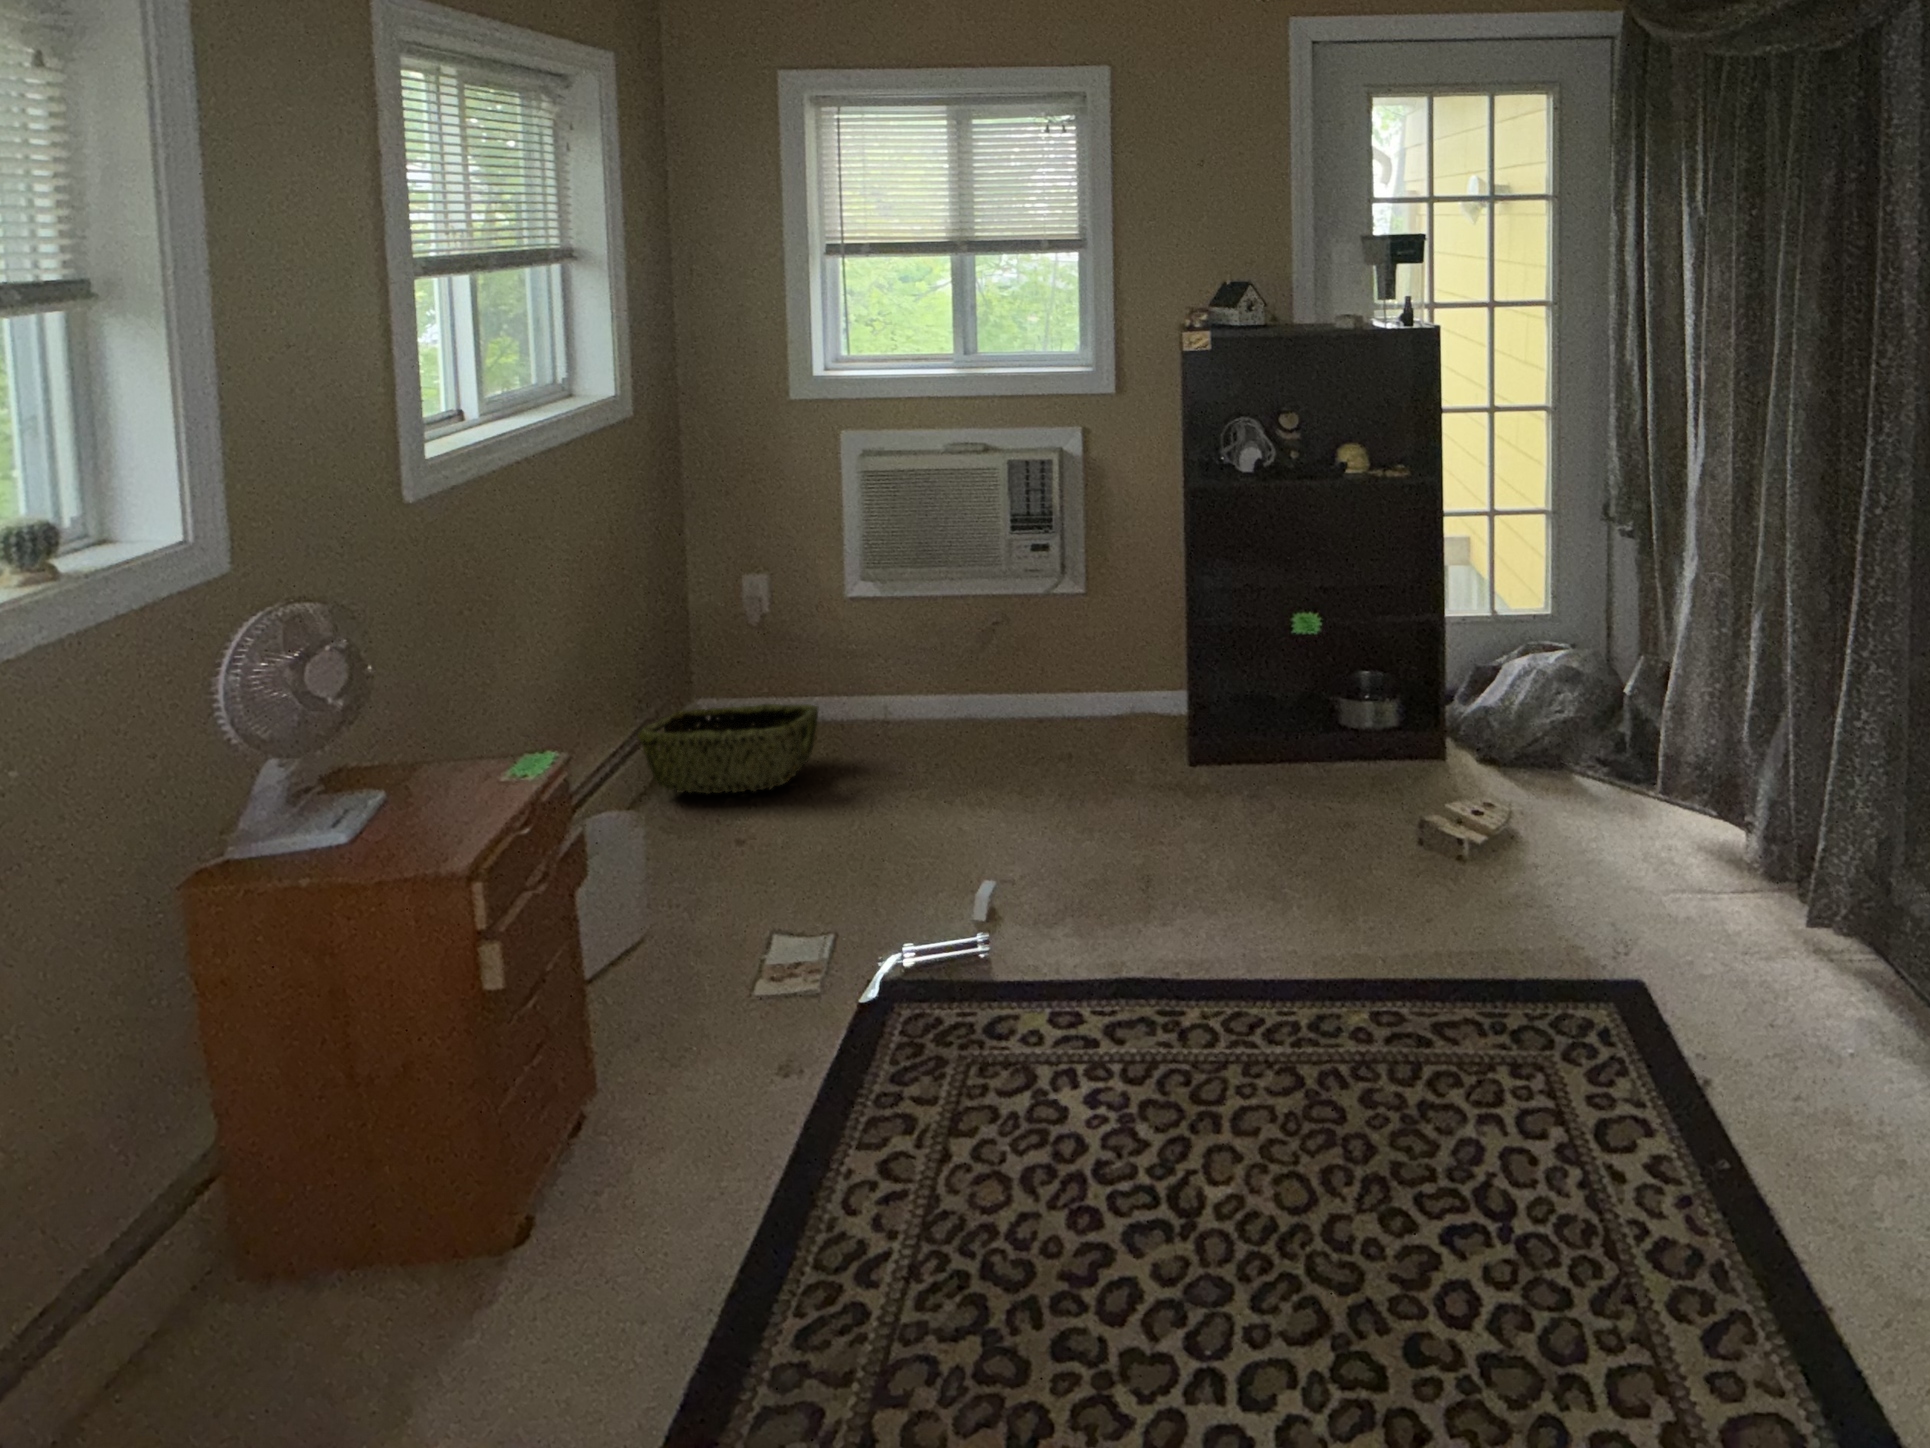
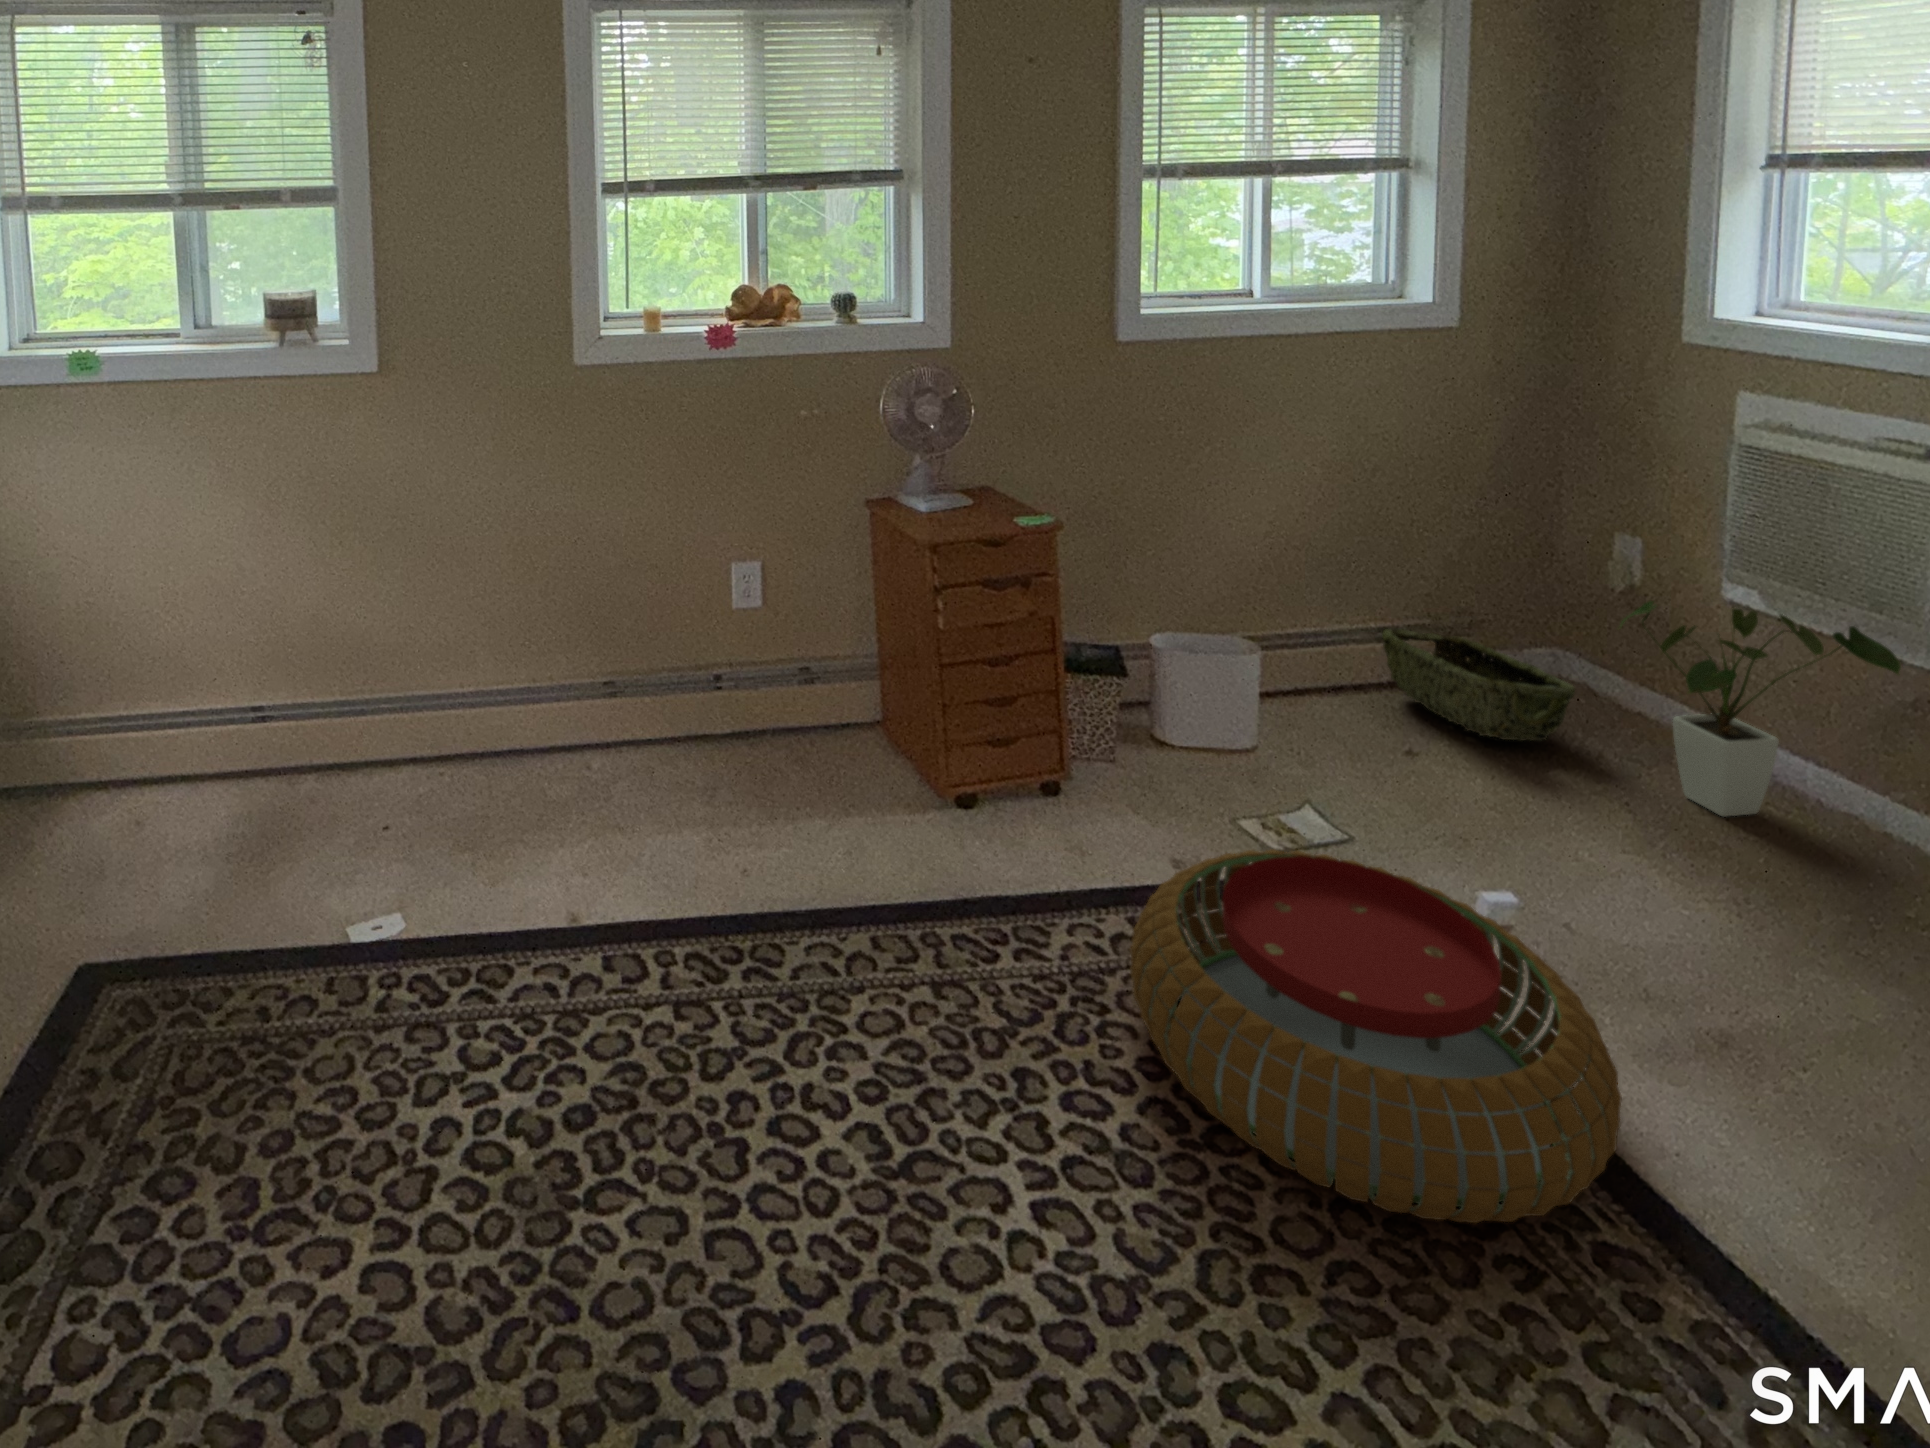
house plant: none [877,567,1008,755] -> present [1621,602,1901,816]
pouf: none [915,874,1318,1200] -> present [1130,849,1622,1223]

